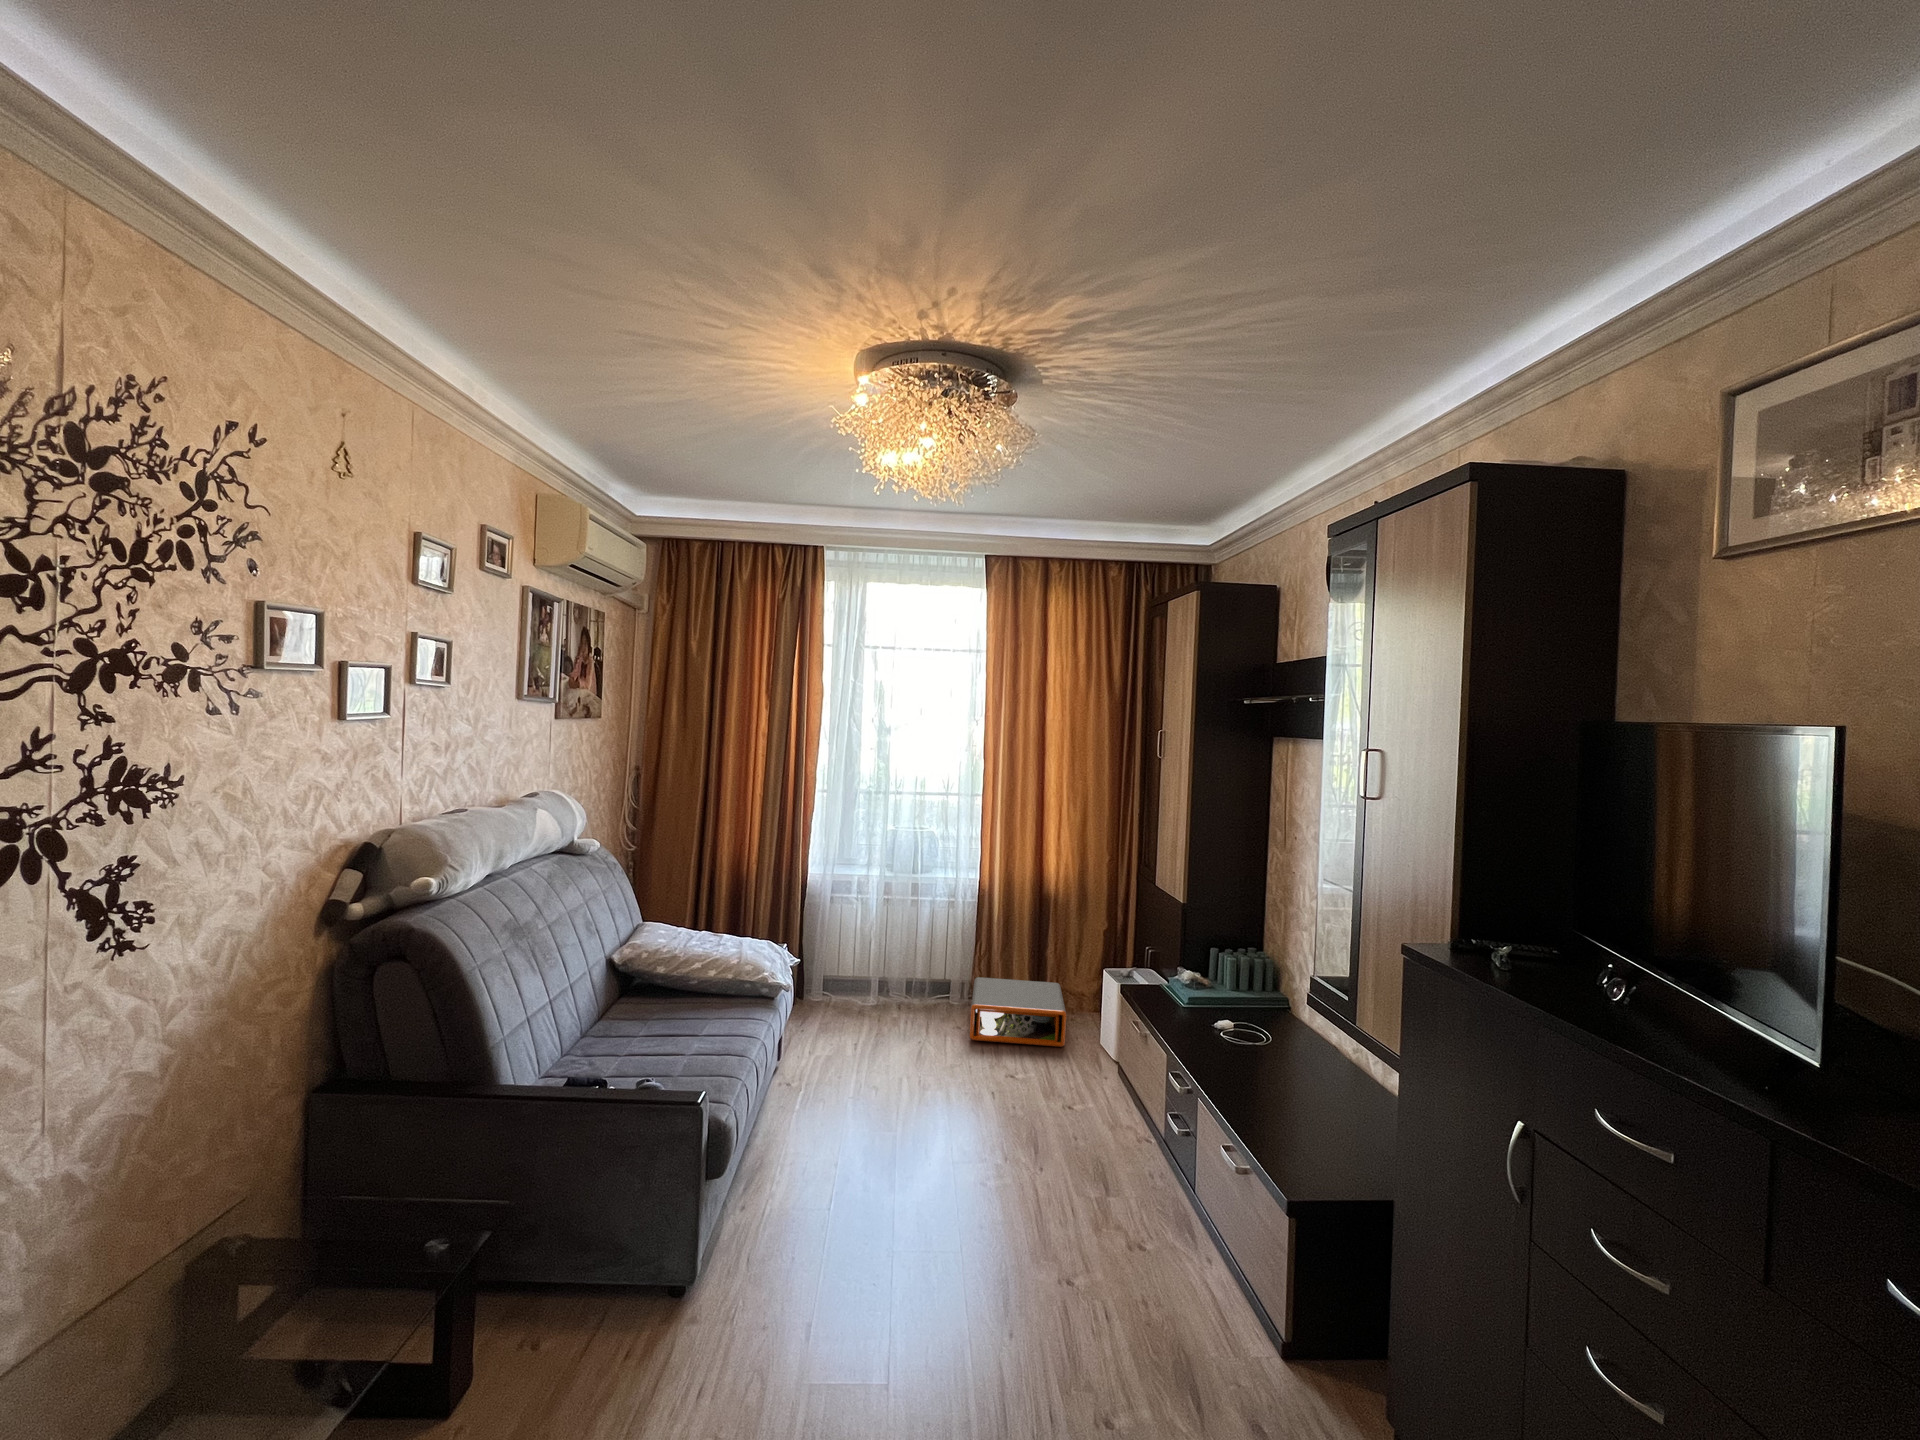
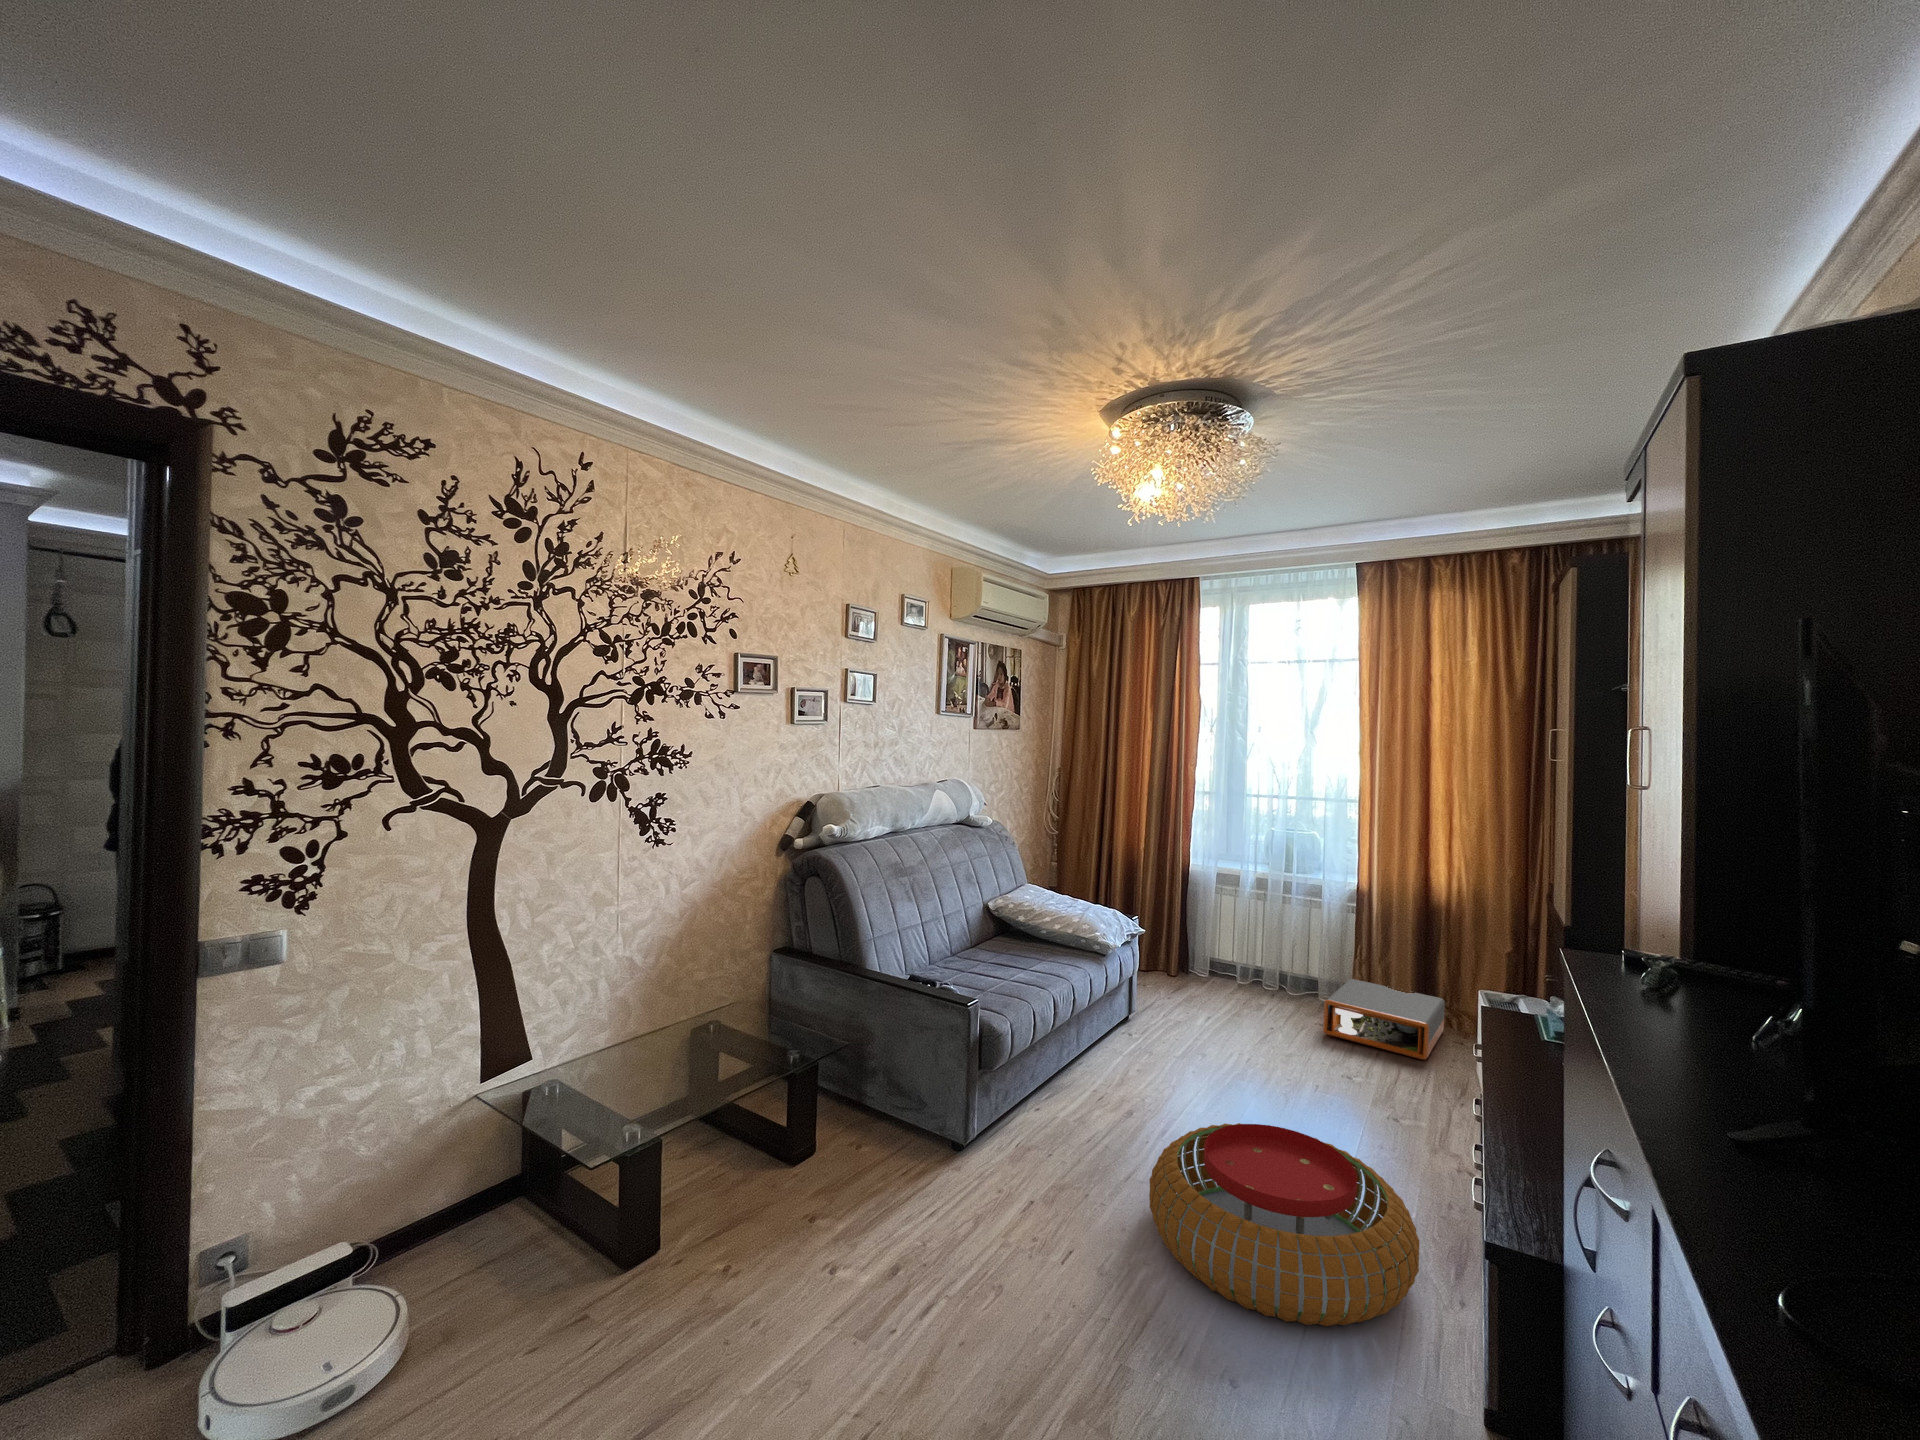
pouf: none [942,1157,1210,1364] -> present [1149,1123,1419,1326]

